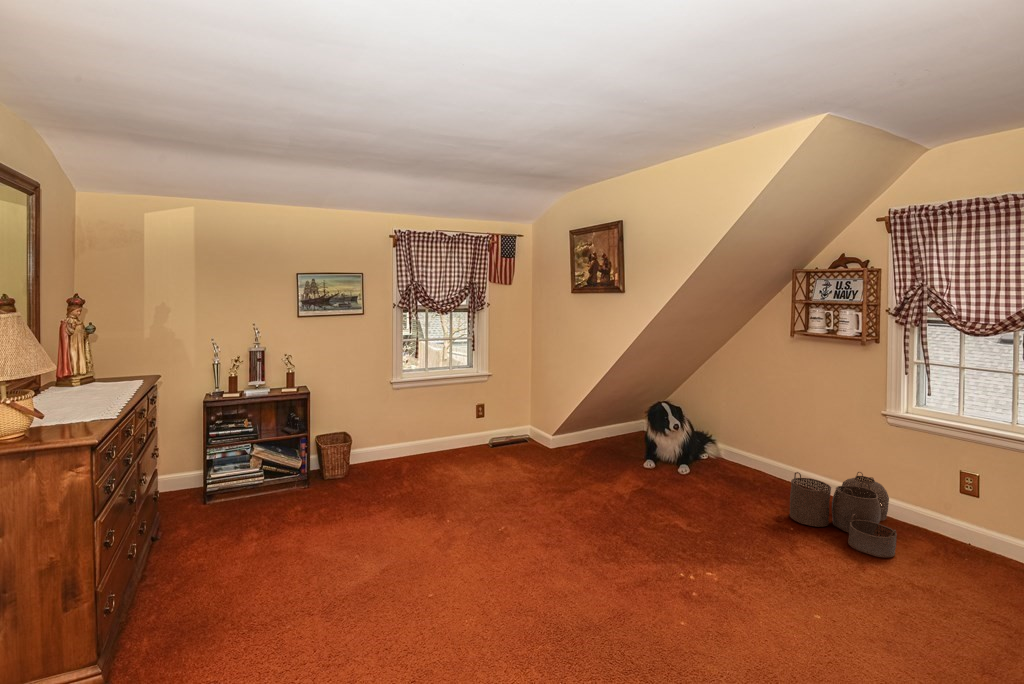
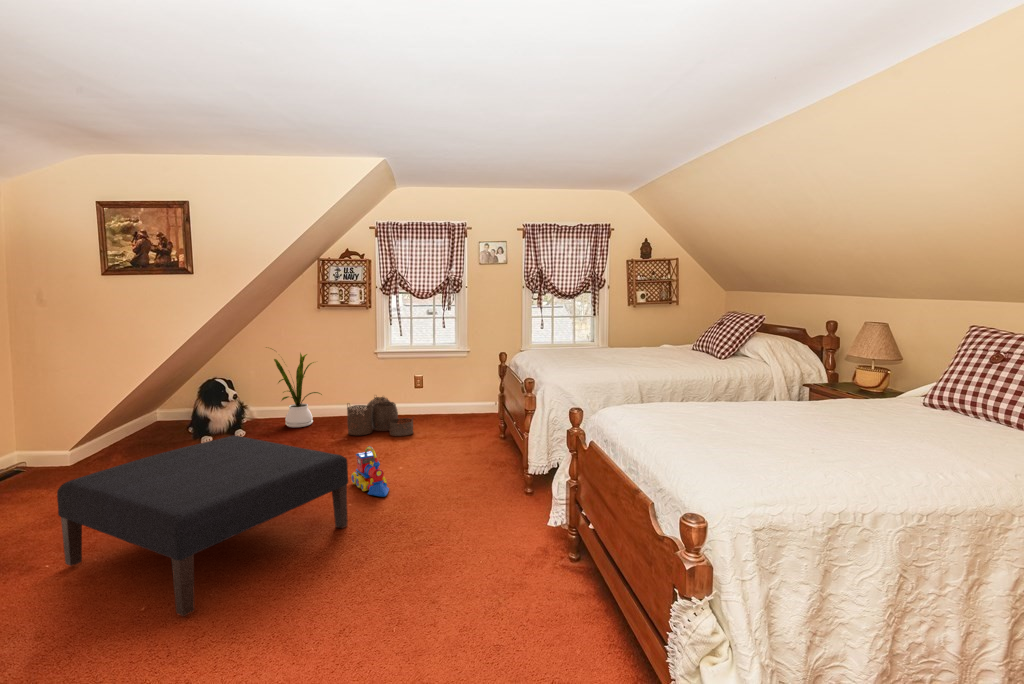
house plant: none [721,376,786,483] -> present [266,347,322,427]
ottoman: none [380,469,622,653] -> present [57,435,348,616]
toy train: none [695,552,741,642] -> present [351,446,389,497]

